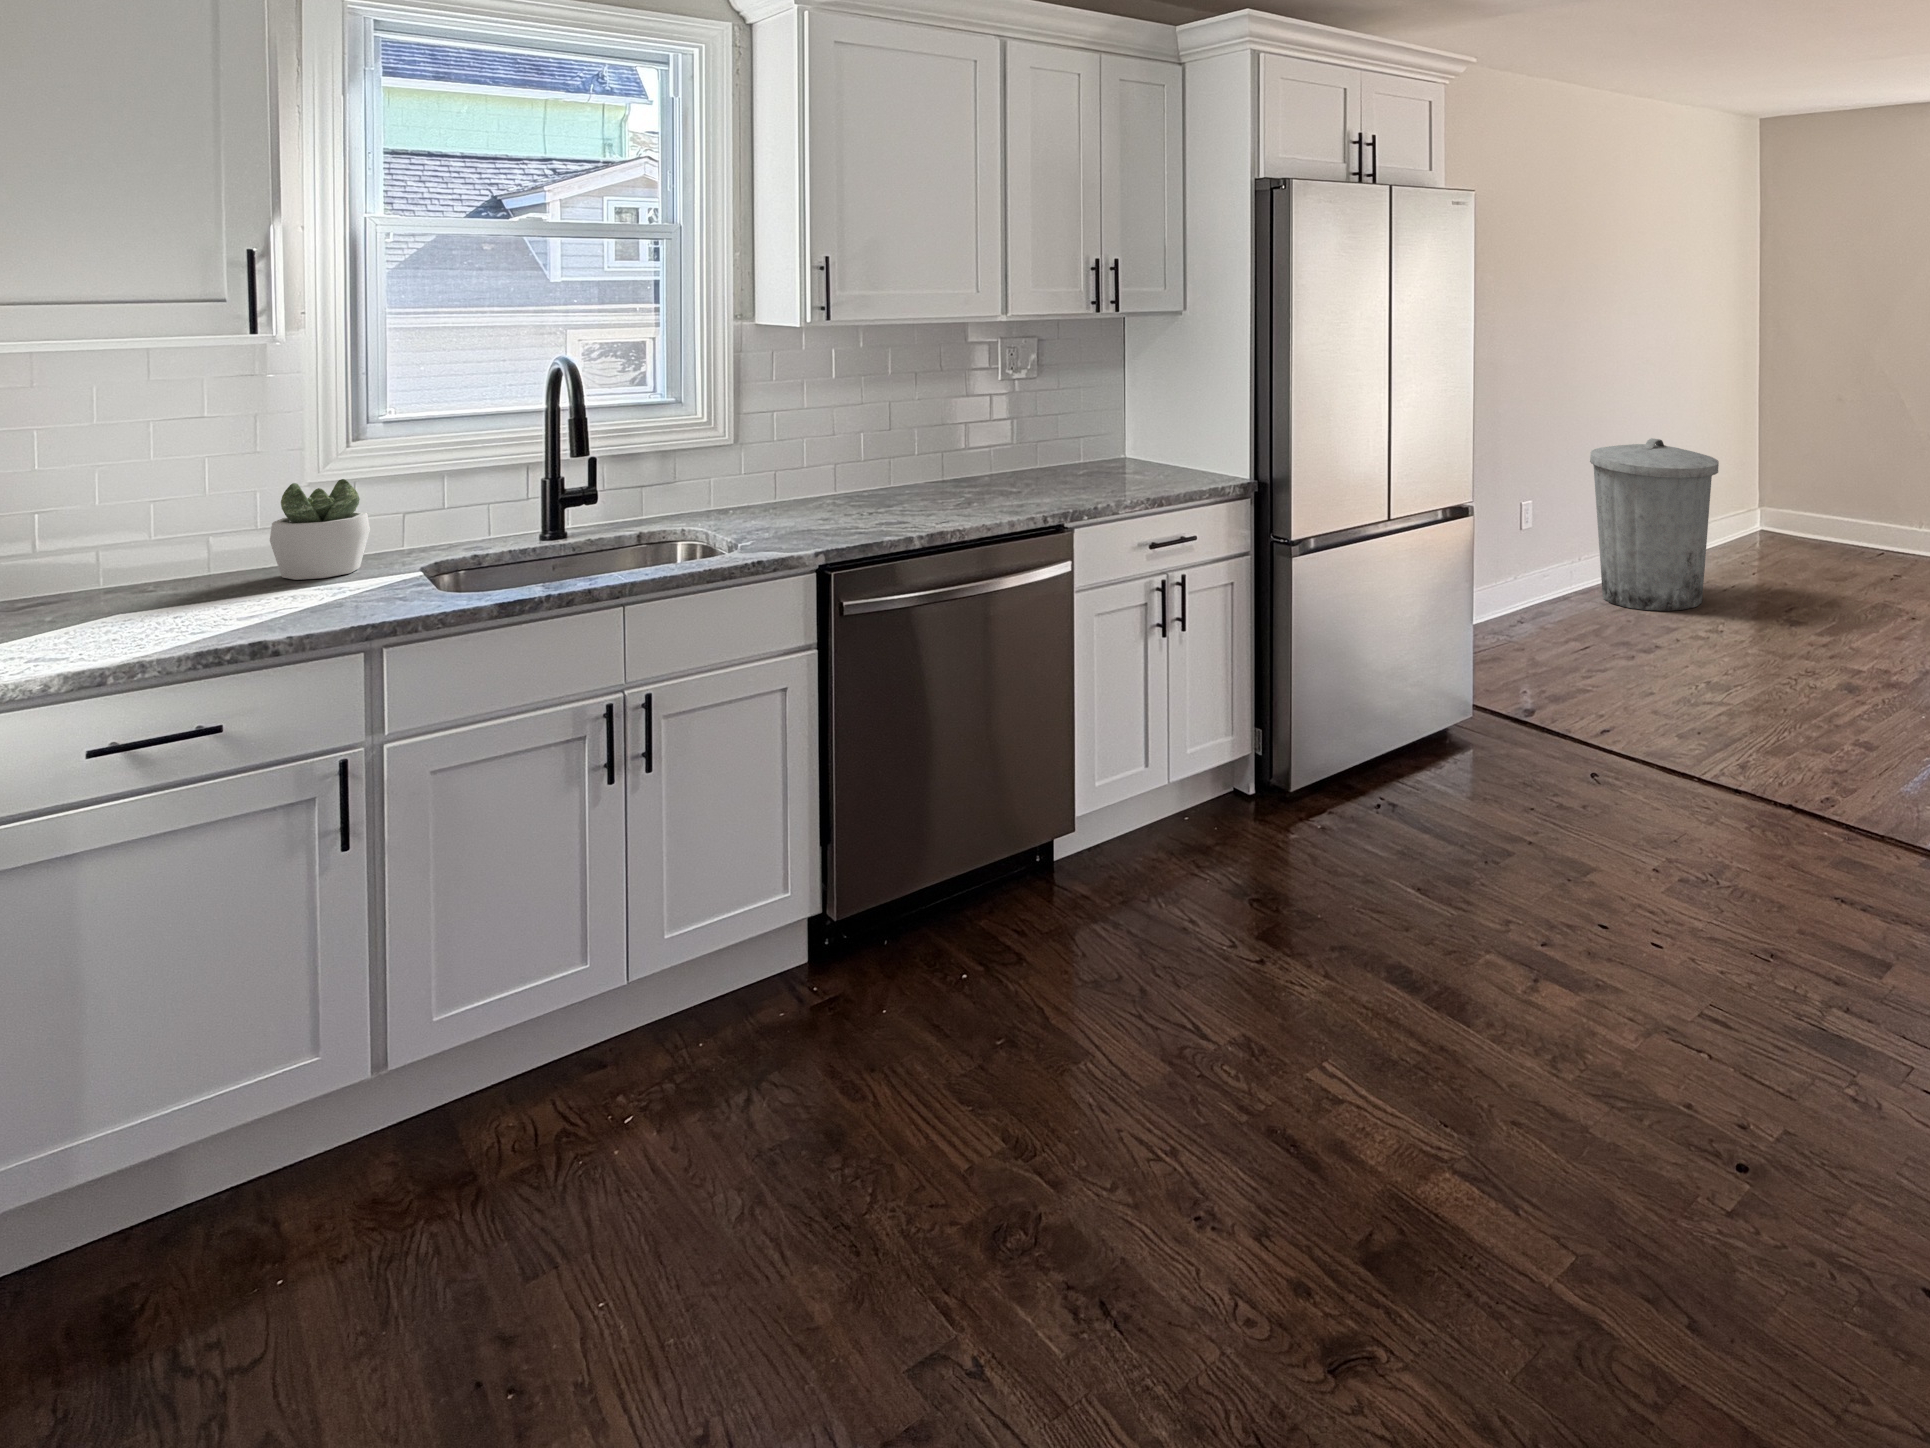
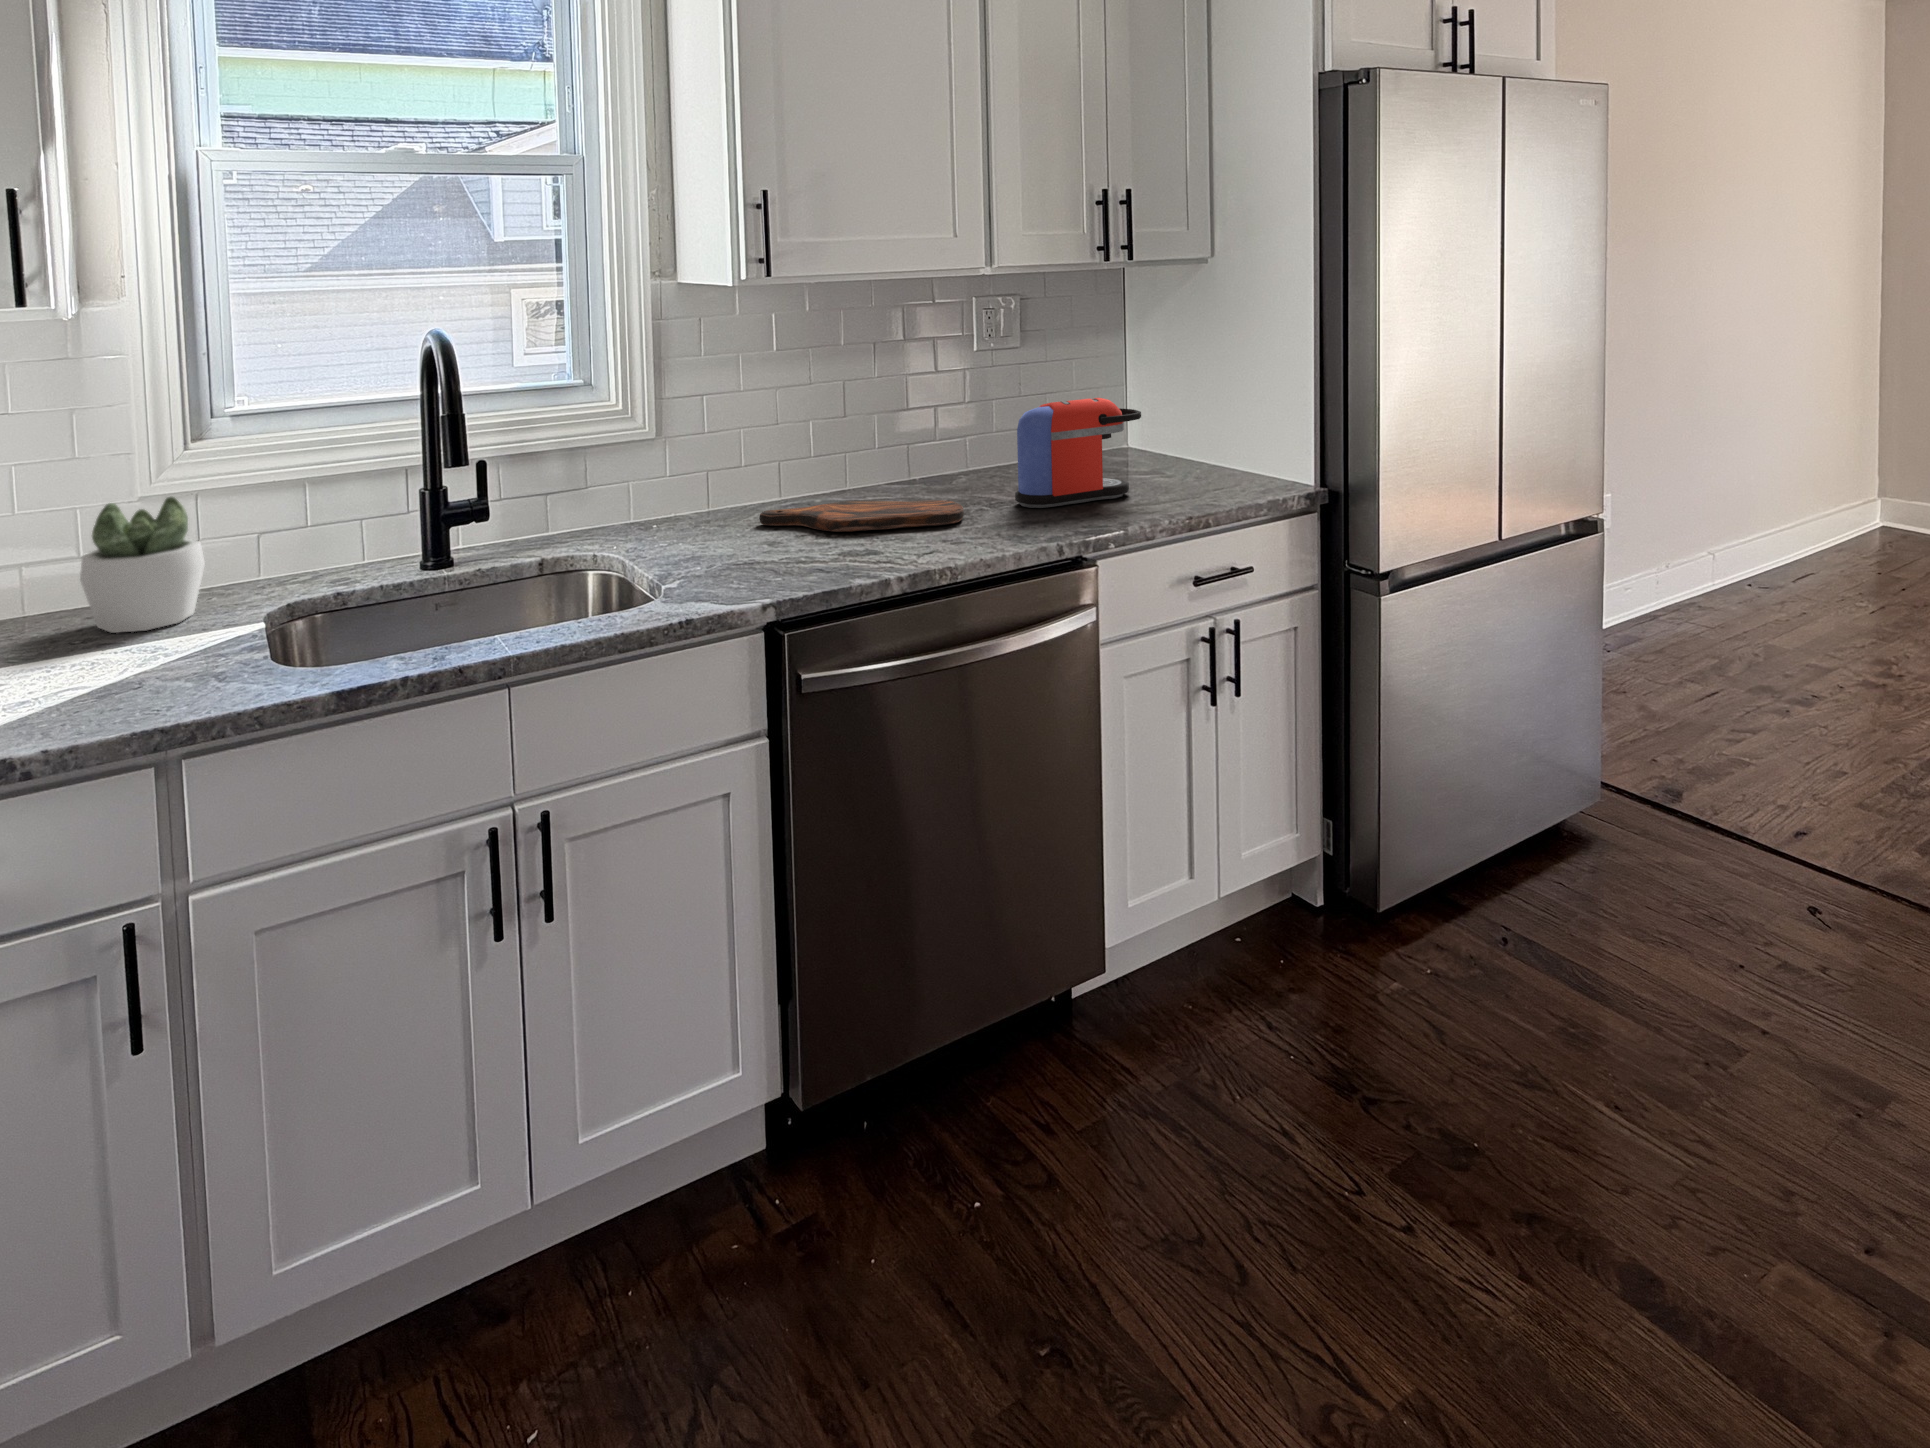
coffee maker: none [1020,414,1121,496] -> present [1015,398,1141,508]
trash can: present [1590,438,1719,611] -> none [1688,415,1875,639]
cutting board: none [816,490,978,512] -> present [759,500,964,532]

